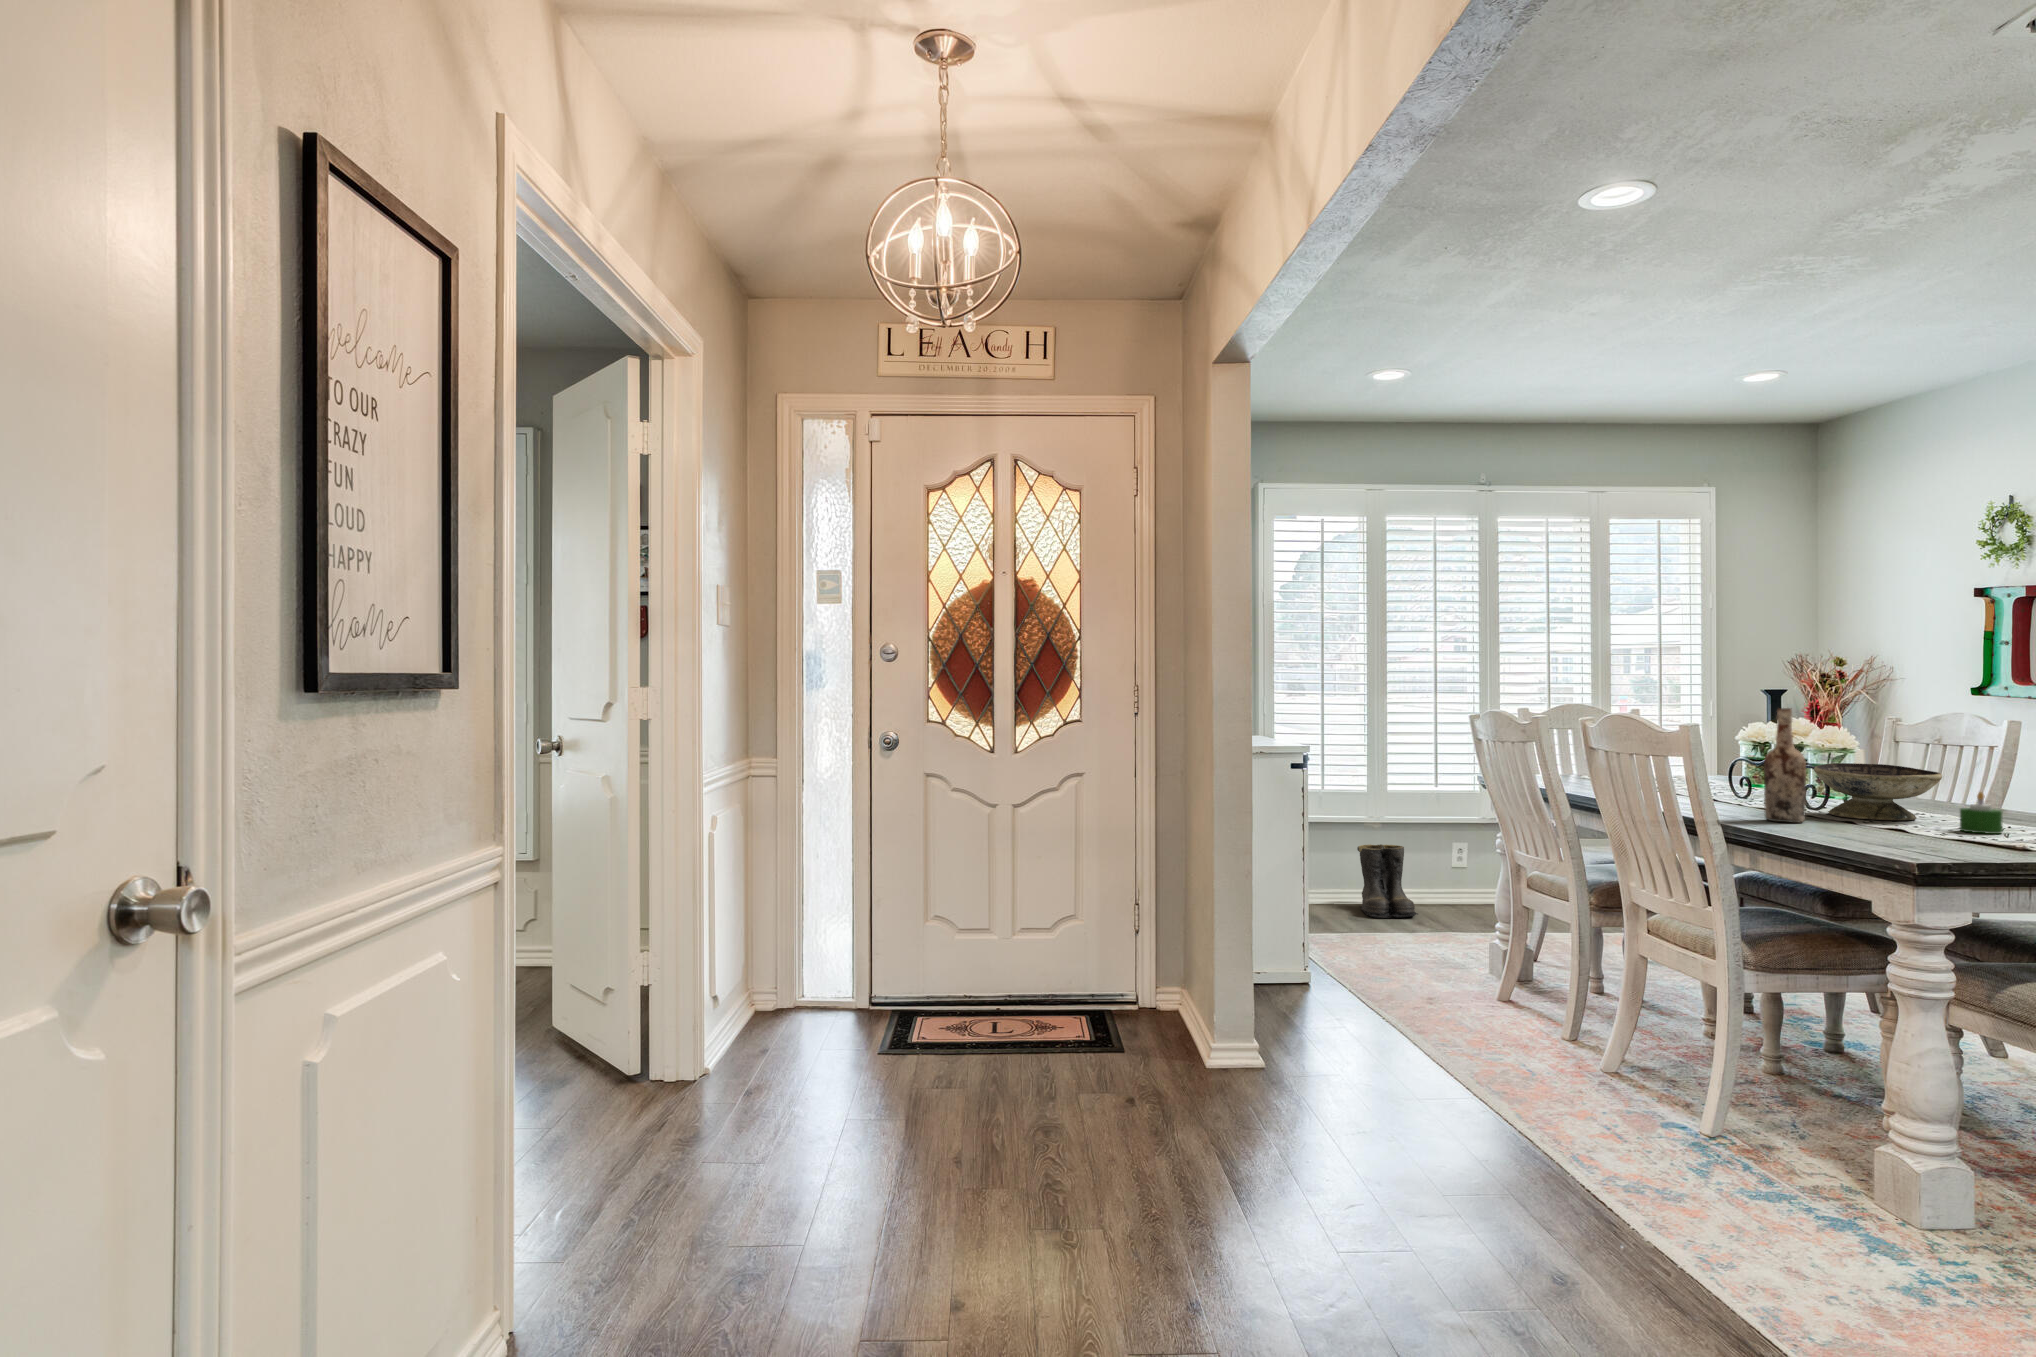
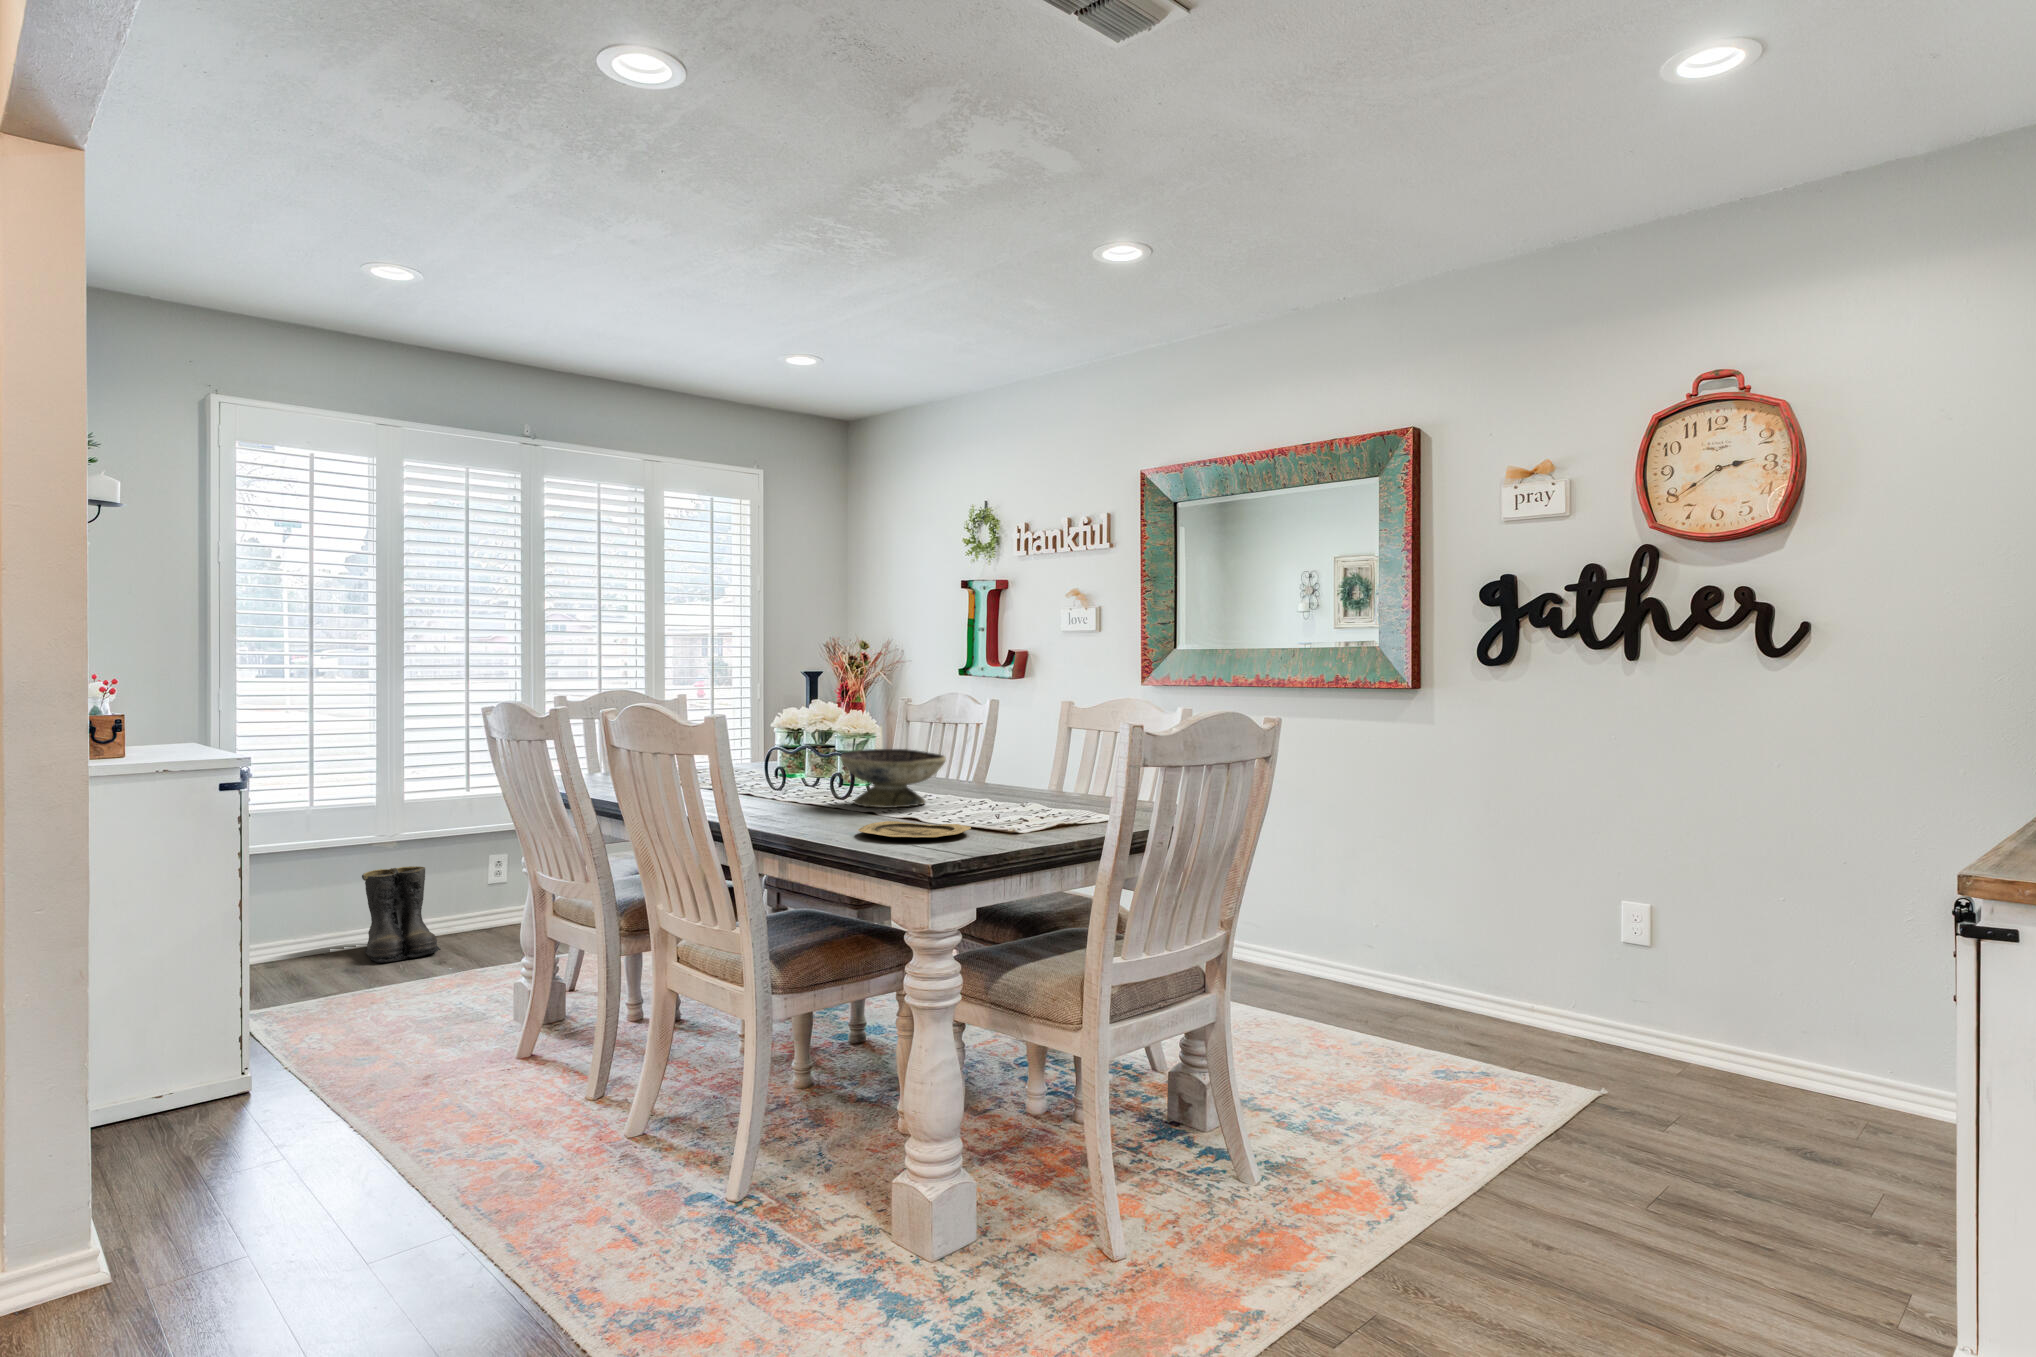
wine bottle: present [1764,708,1806,823] -> none [793,695,832,820]
candle: present [1960,792,2003,834] -> none [961,774,993,816]
plate: none [1836,828,1970,844] -> present [858,821,971,838]

